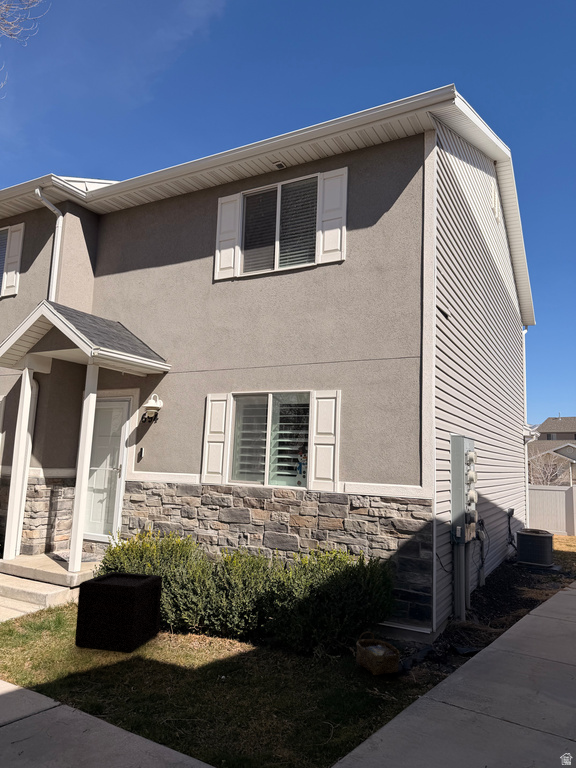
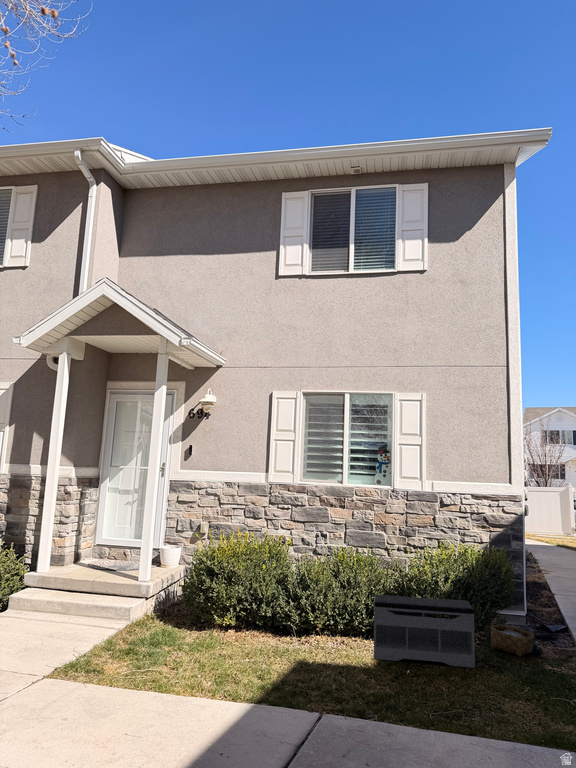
wooden crate: present [75,572,163,652] -> none [217,575,286,656]
bench: none [214,598,322,683] -> present [374,594,475,668]

